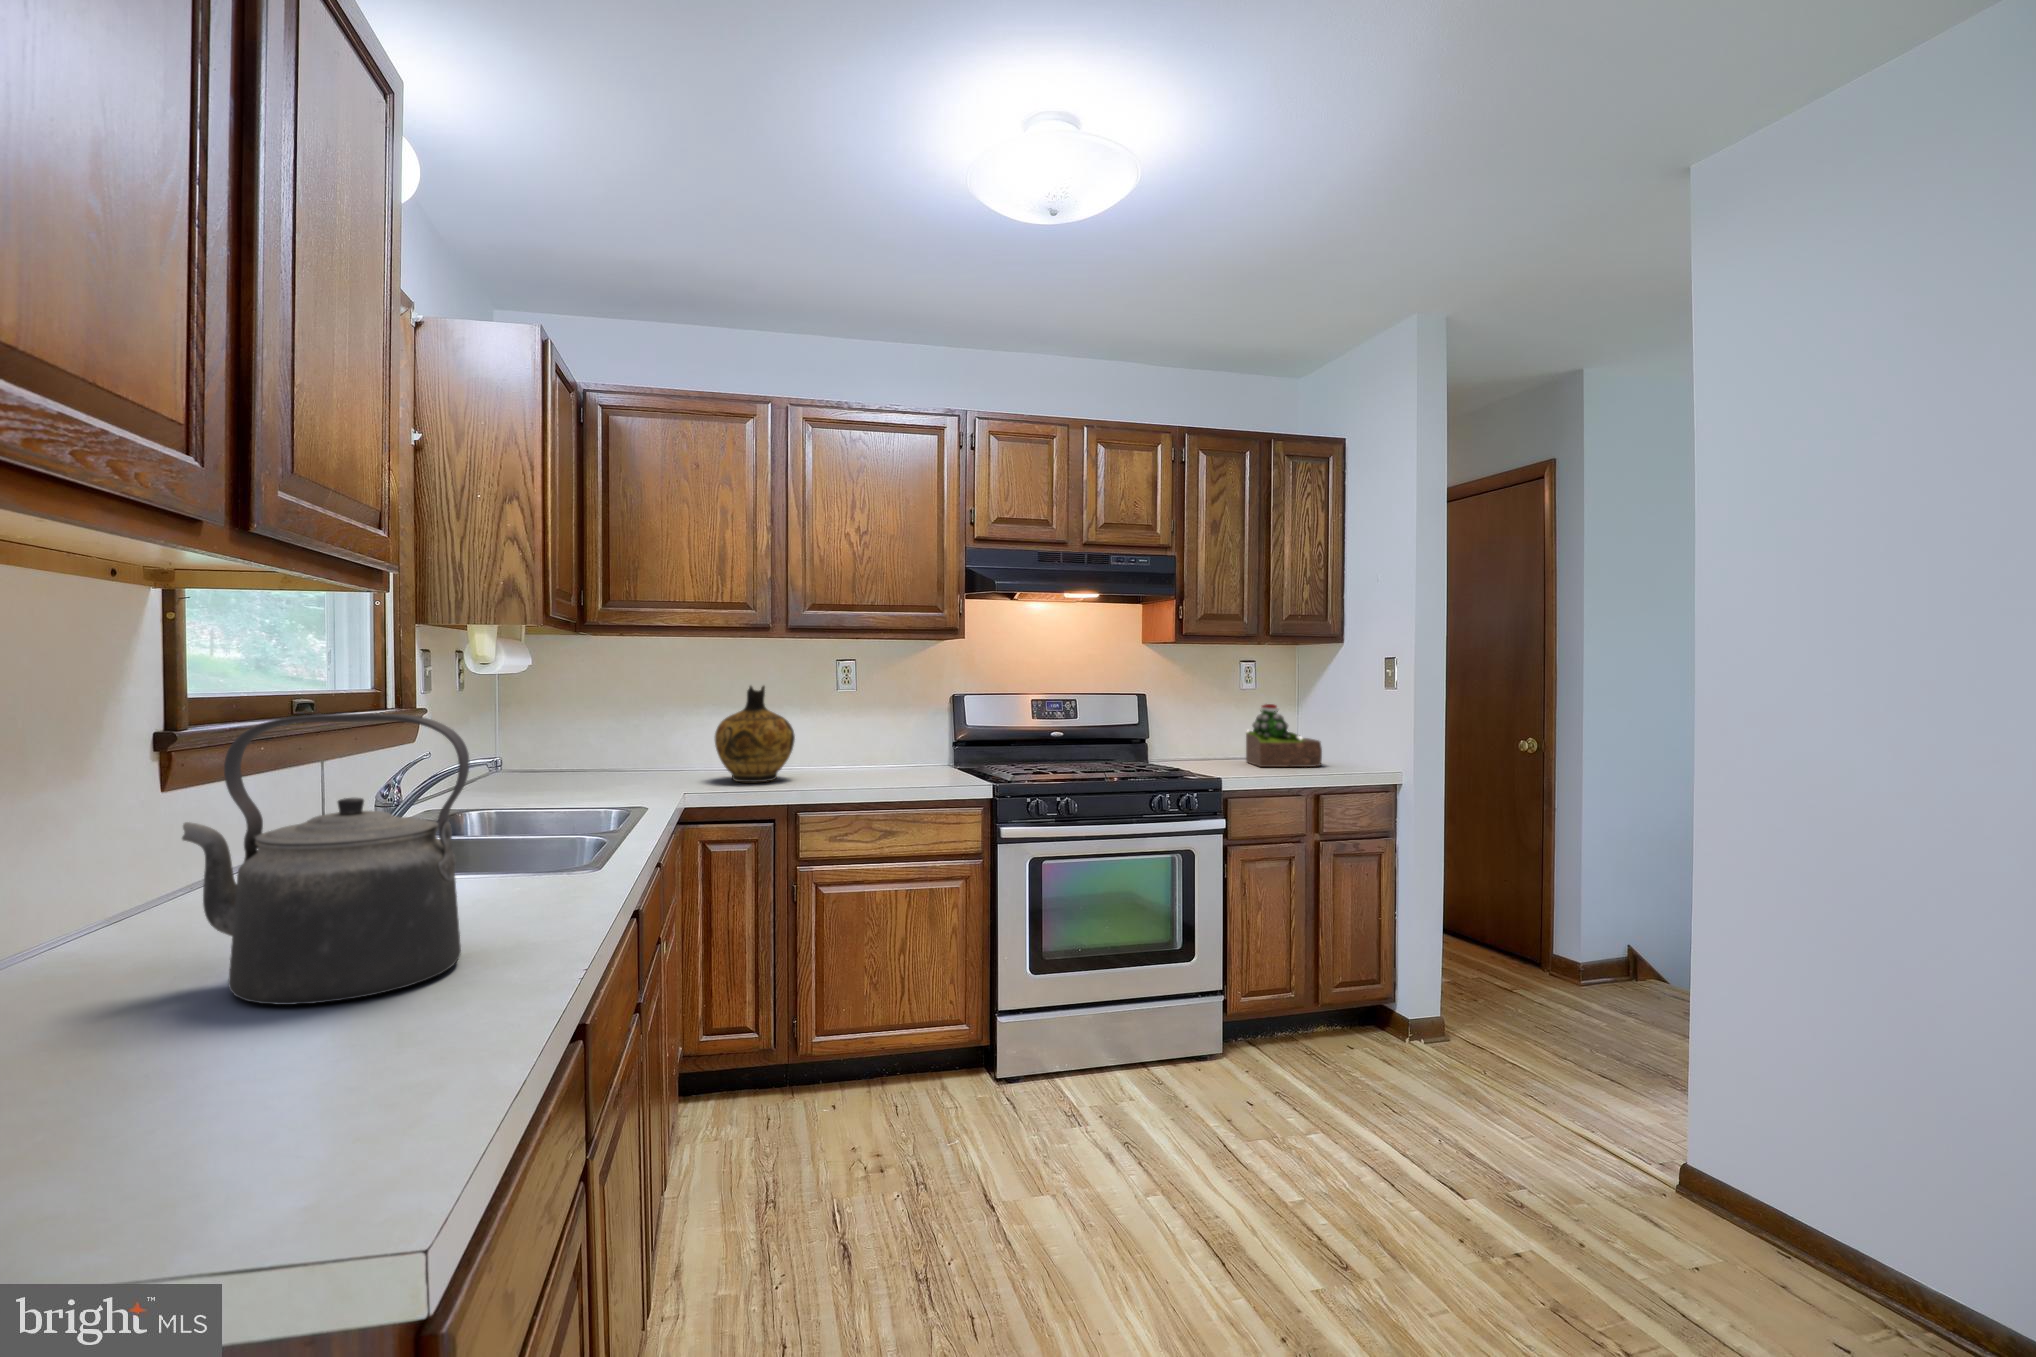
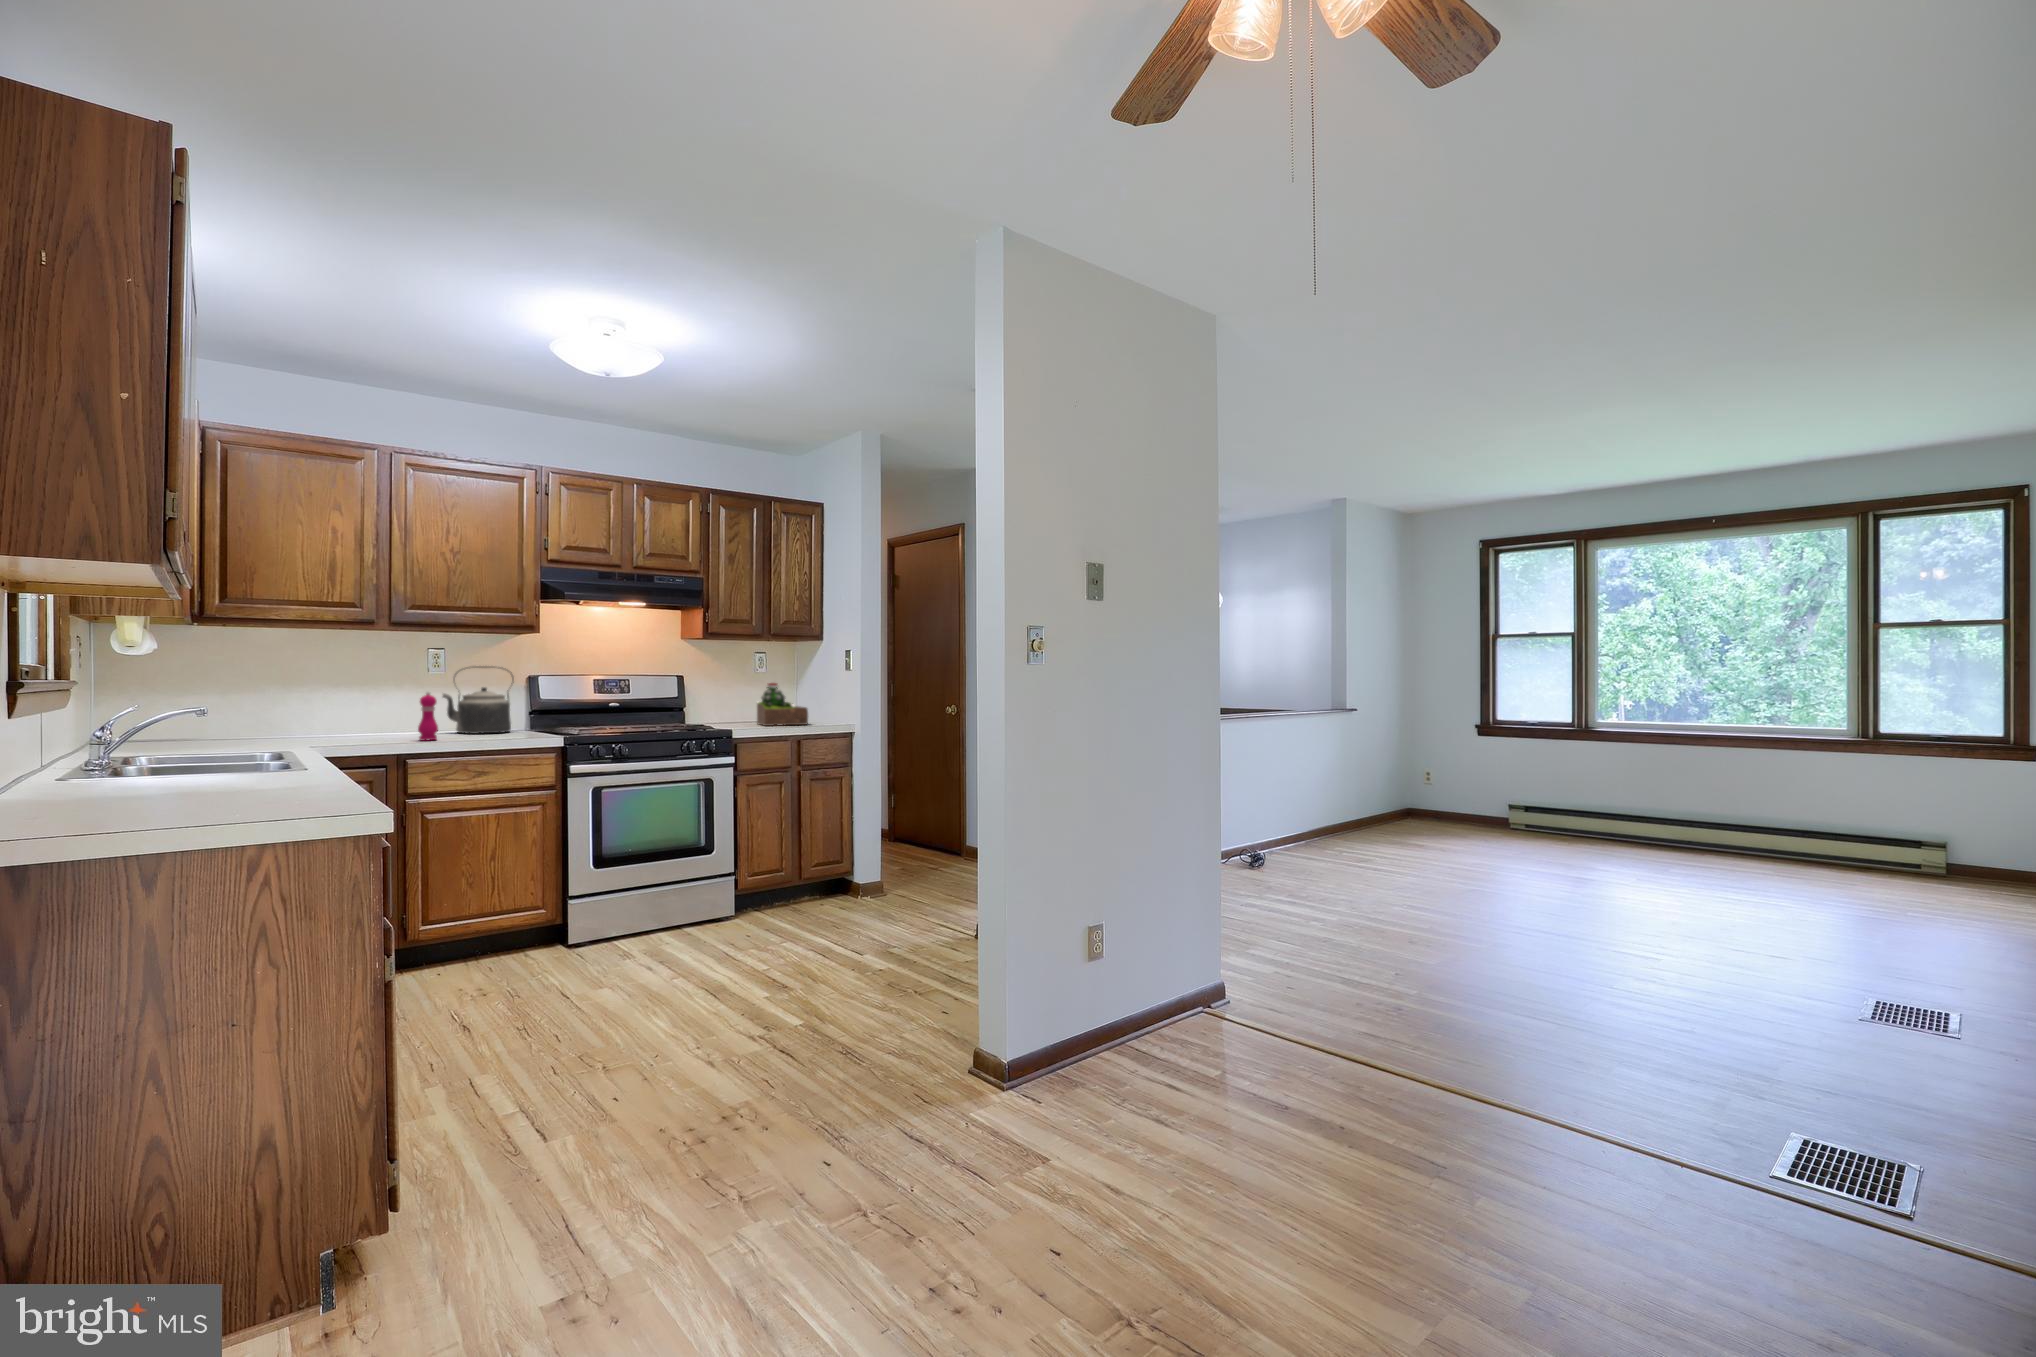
ceramic jug: present [715,686,795,782] -> none [327,666,398,740]
kettle: present [182,714,469,1005] -> present [443,666,514,734]
pepper mill: none [813,719,837,786] -> present [418,692,438,741]

